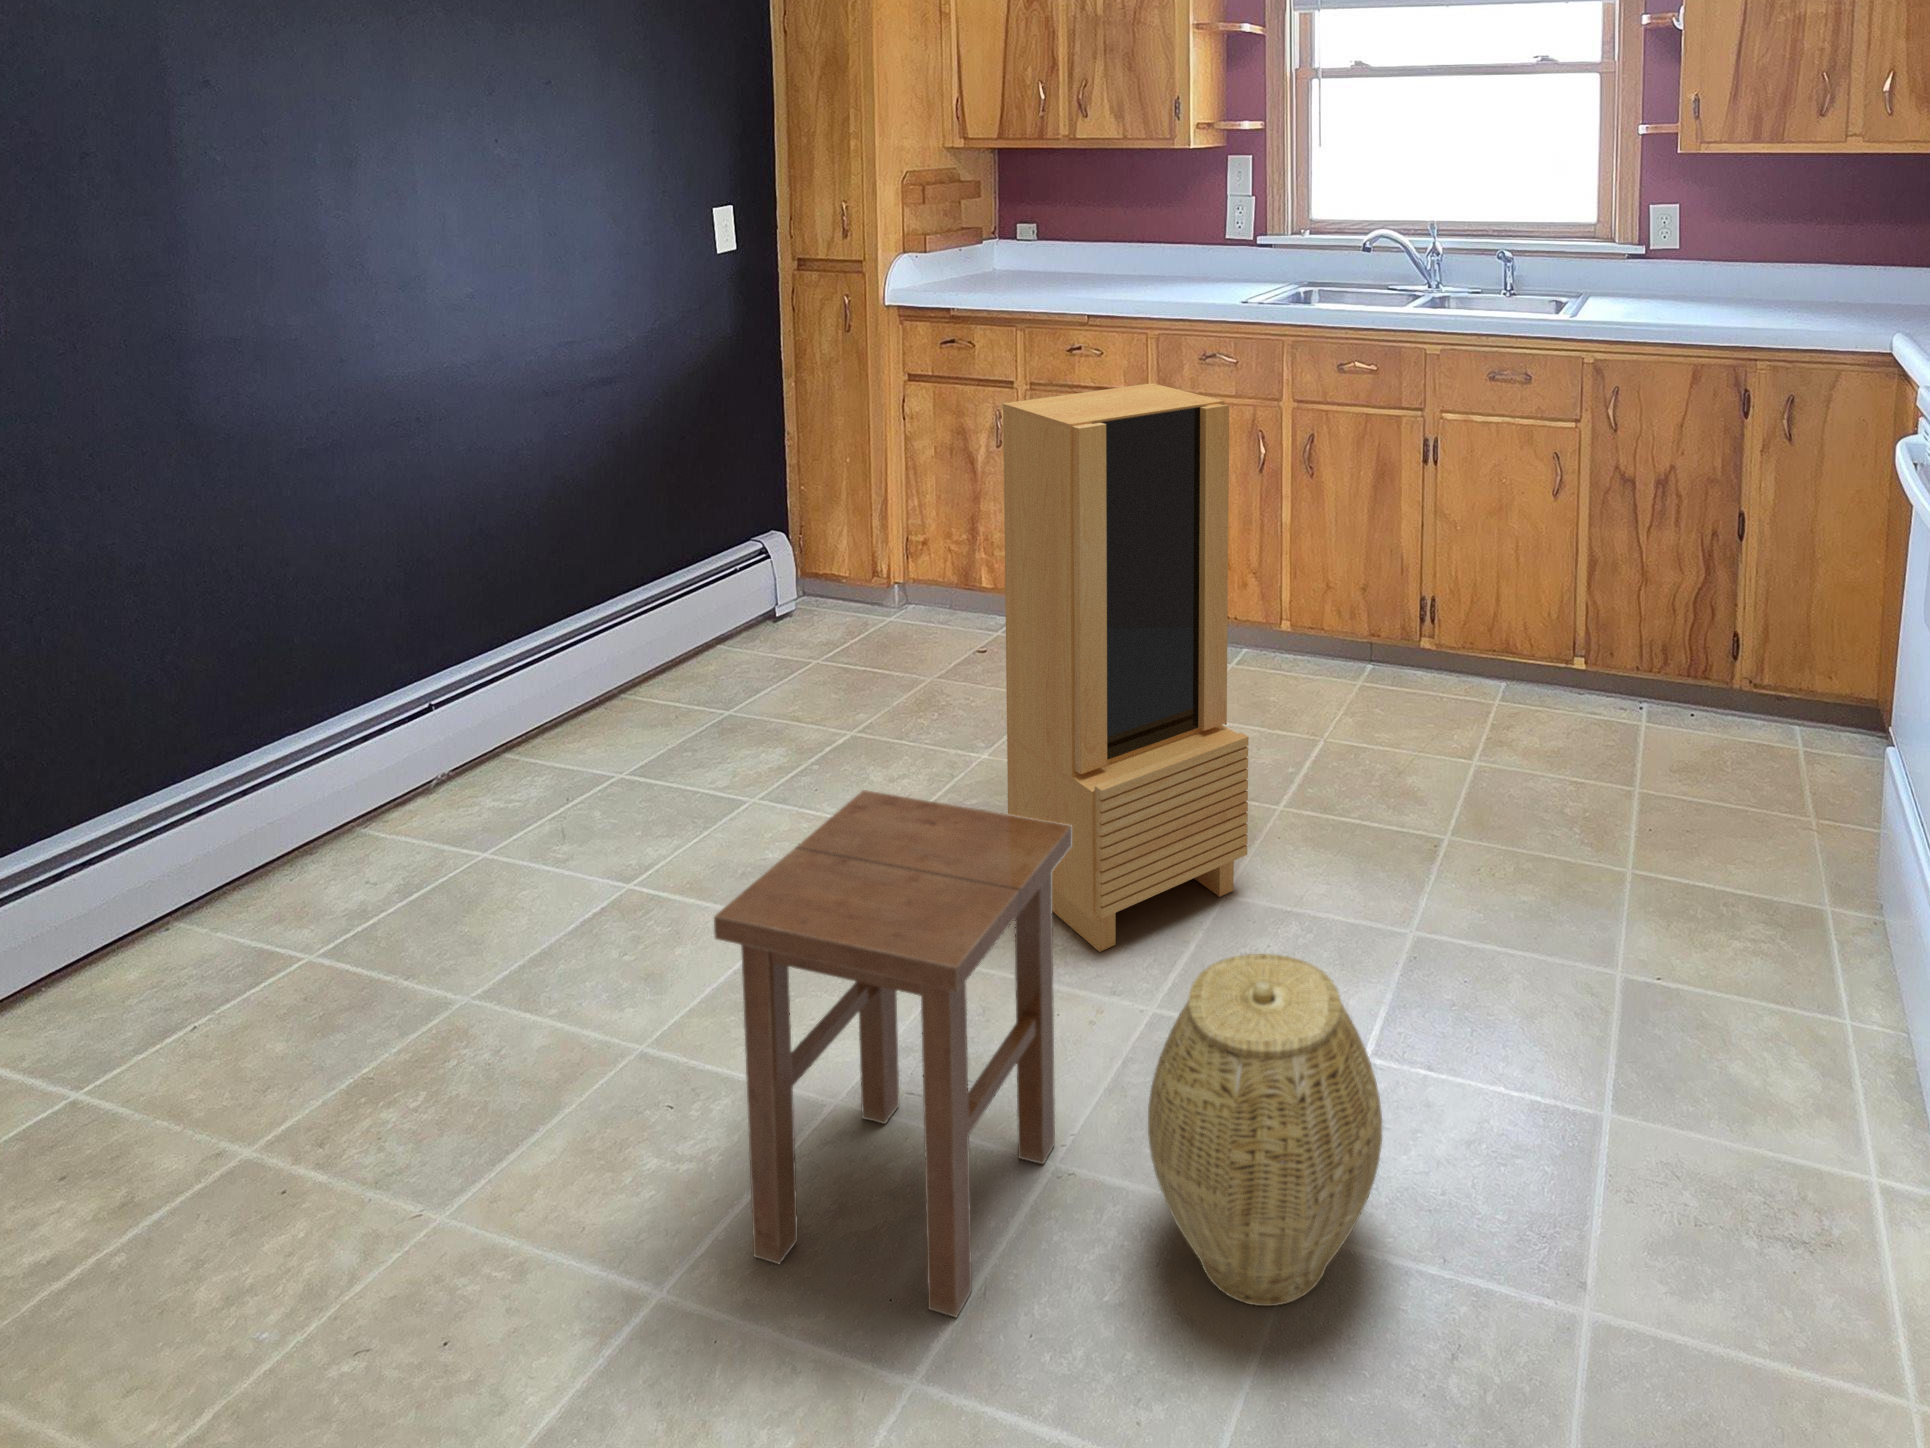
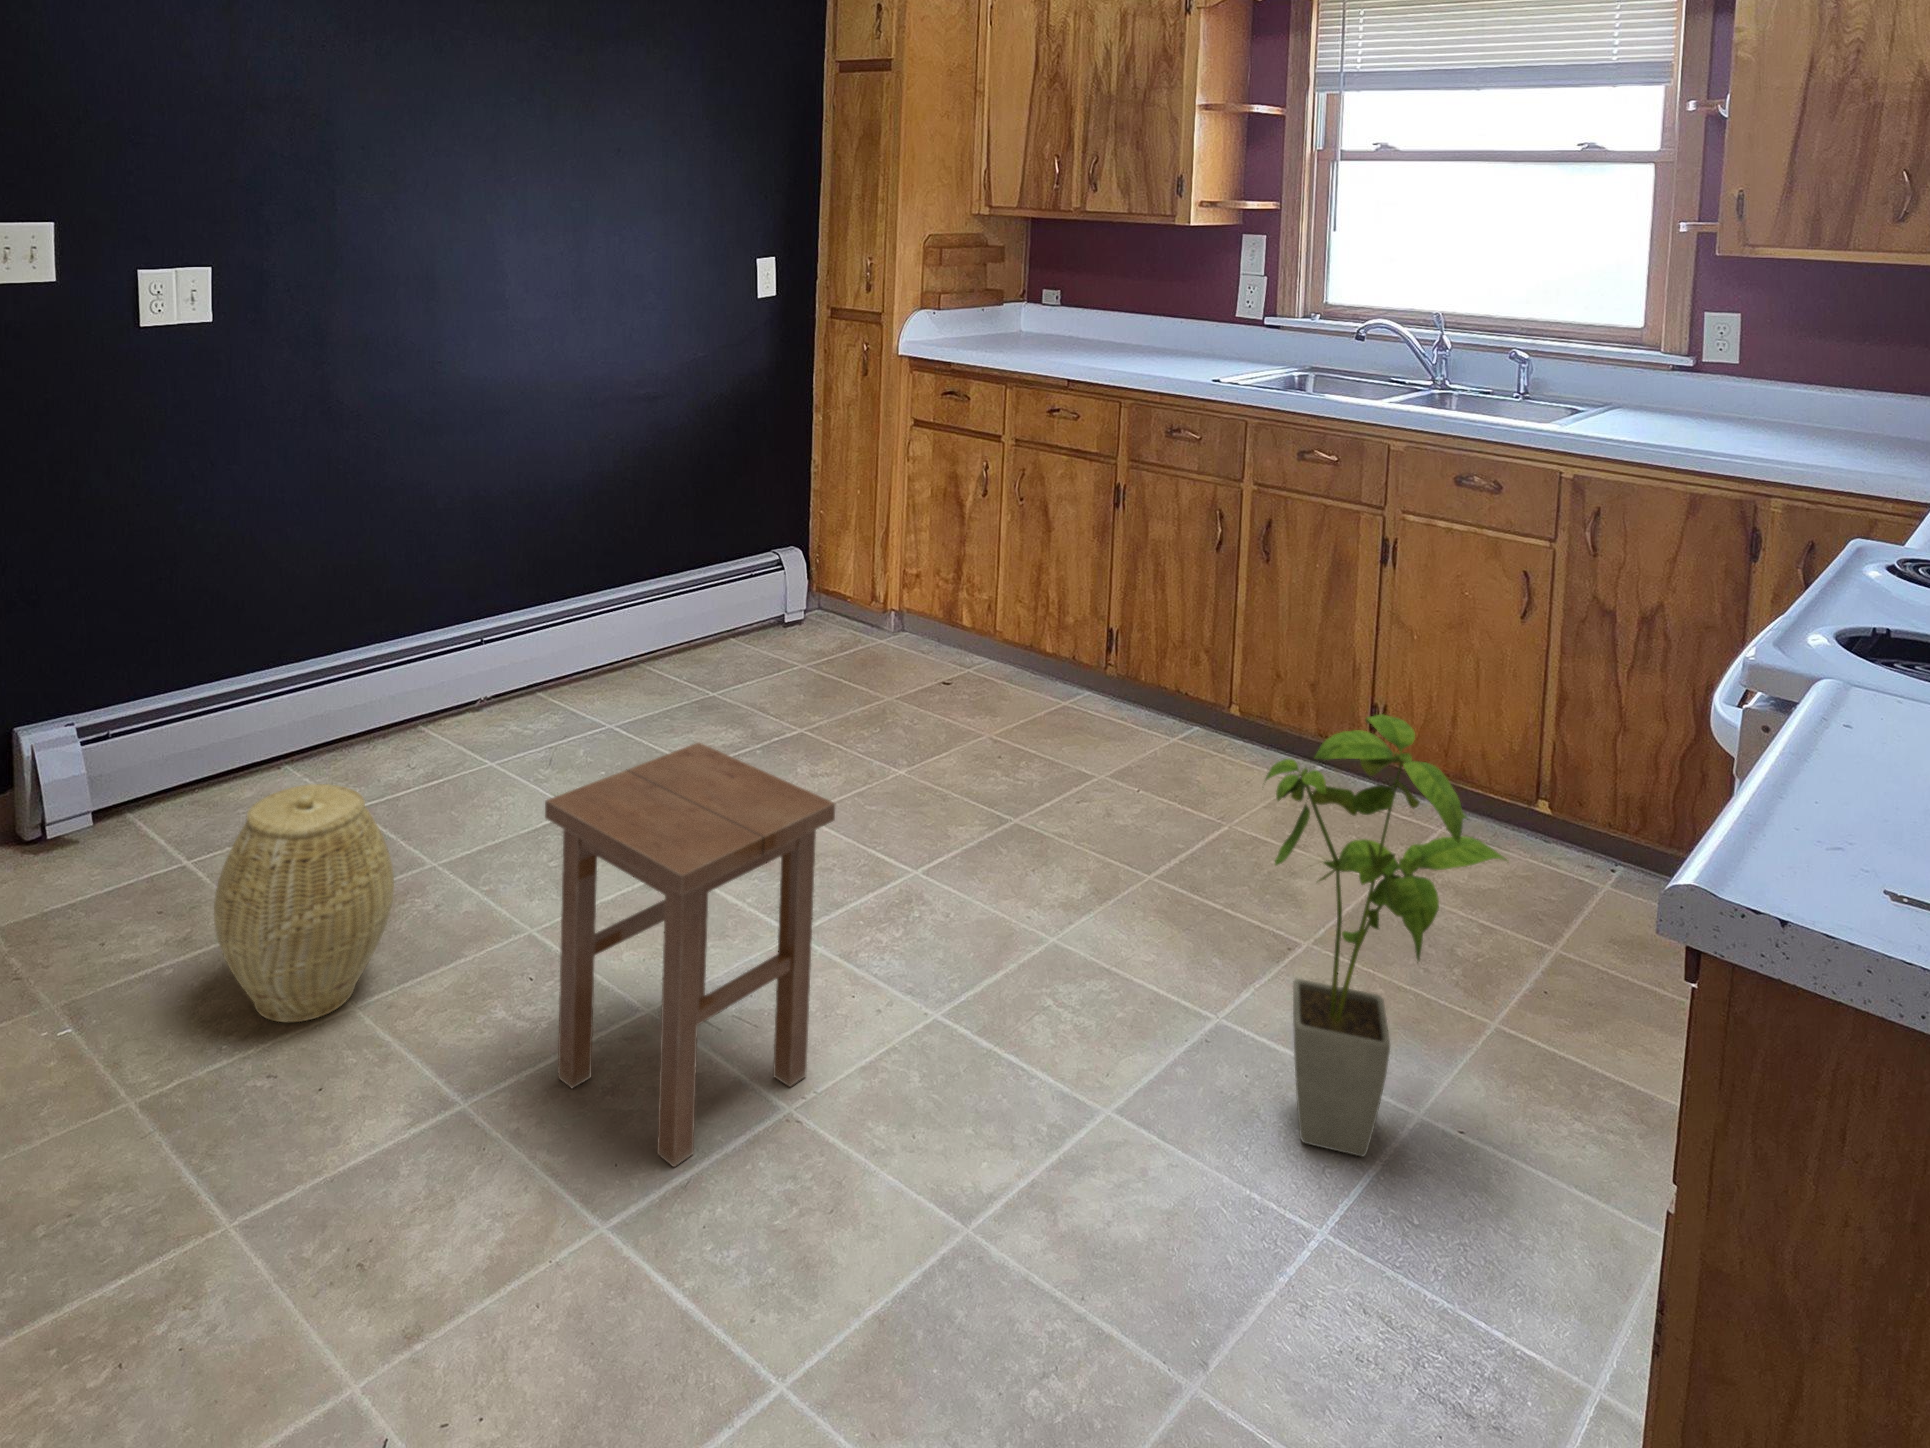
storage cabinet: present [1003,383,1249,952] -> none [872,444,1085,946]
house plant: none [1484,609,1720,1042] -> present [1265,714,1507,1157]
woven basket: present [1148,954,1382,1306] -> present [214,784,394,1023]

